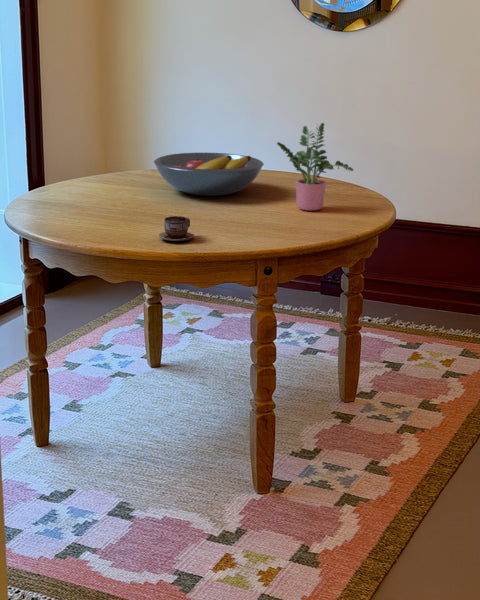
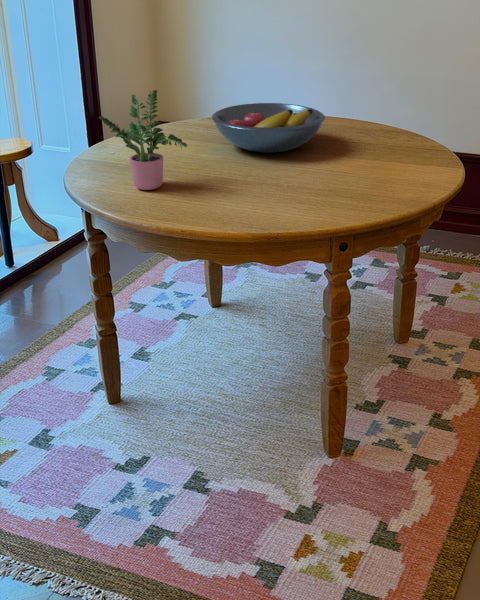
potted plant: present [277,123,353,211] -> present [99,90,187,190]
cup: present [158,216,195,241] -> none [226,191,265,220]

